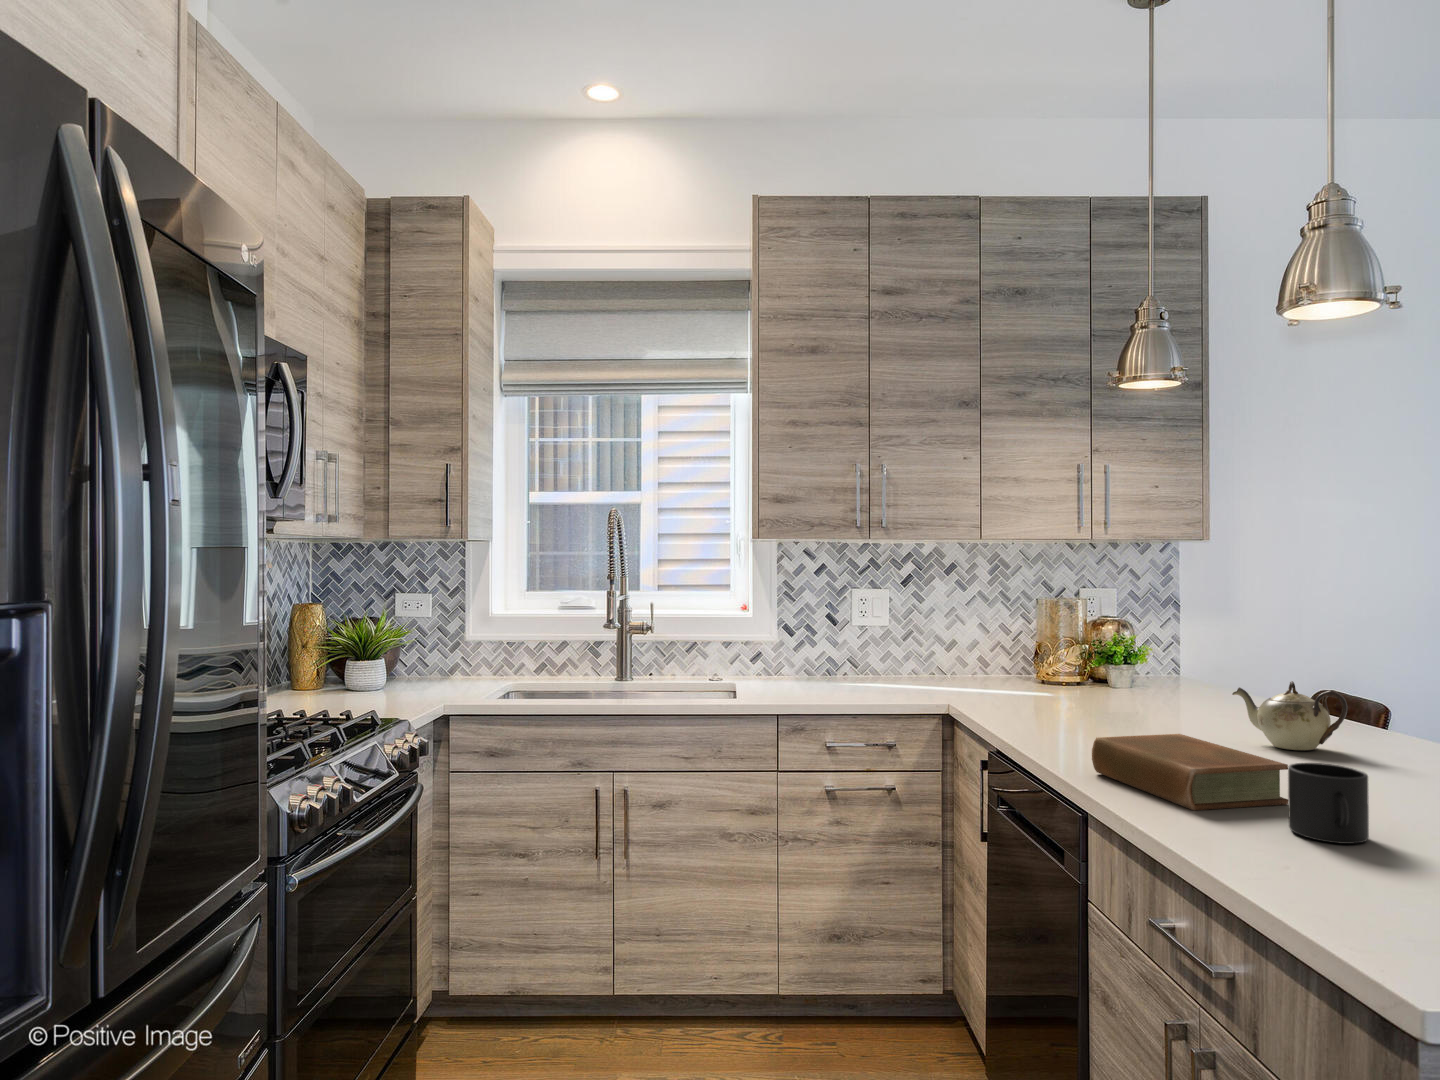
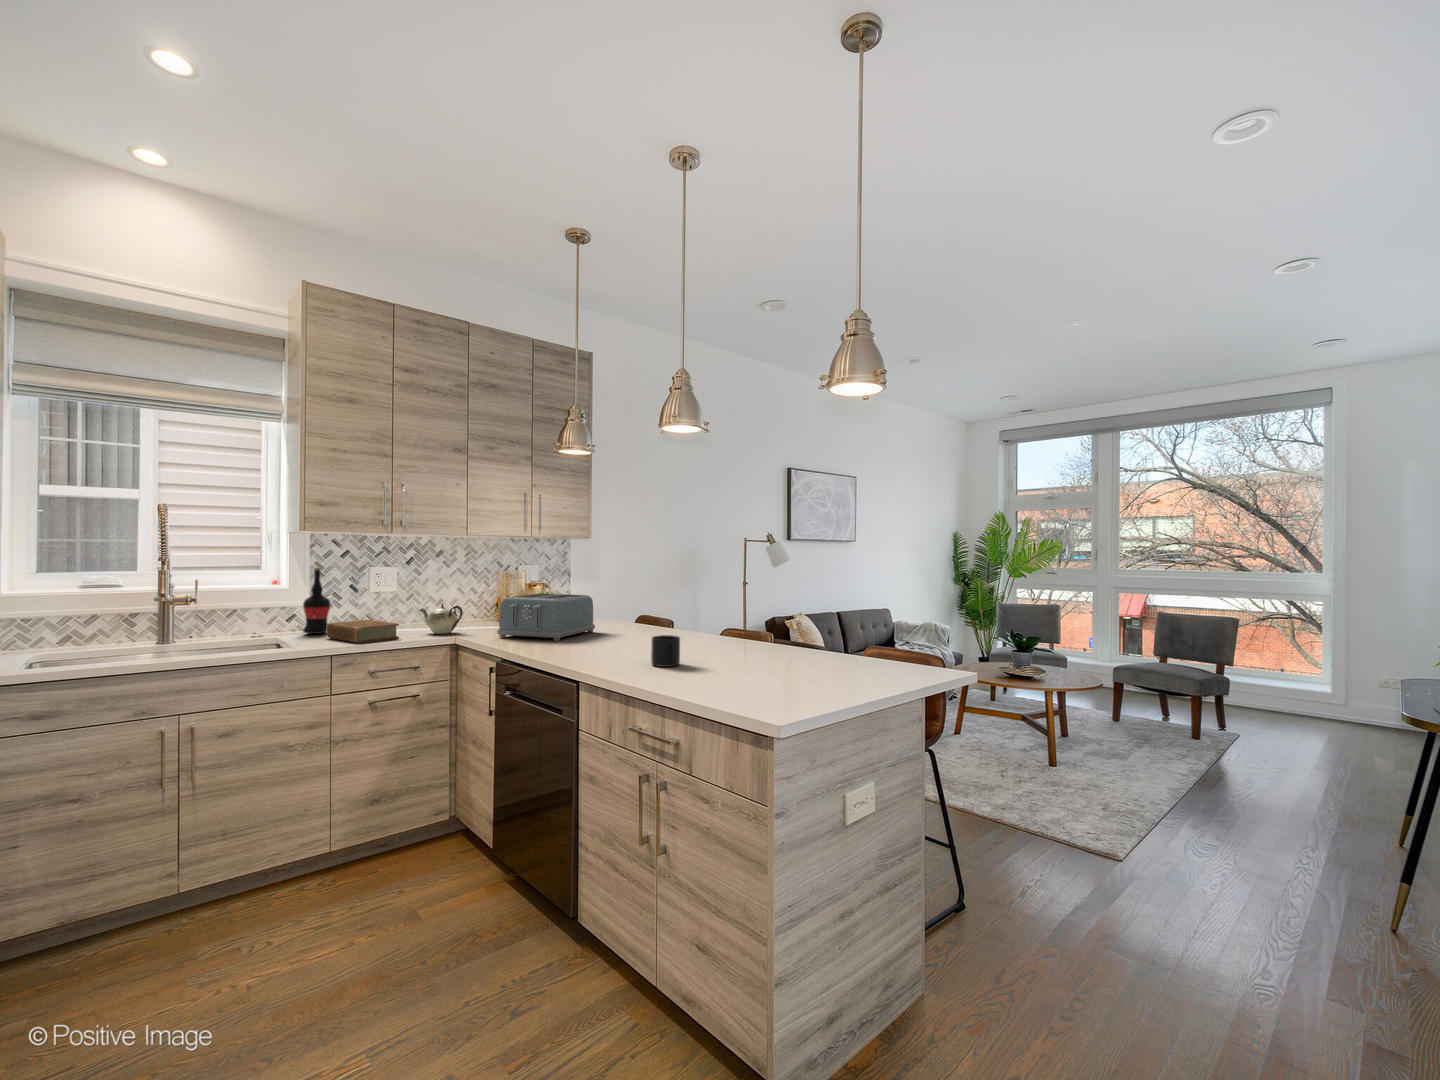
wine bottle: none [768,588,800,679] -> present [303,568,330,634]
toaster: none [1014,641,1203,733] -> present [497,593,595,641]
teapot: present [1232,681,1348,750] -> present [419,603,463,634]
book: present [1092,734,1288,810] -> present [327,619,399,643]

